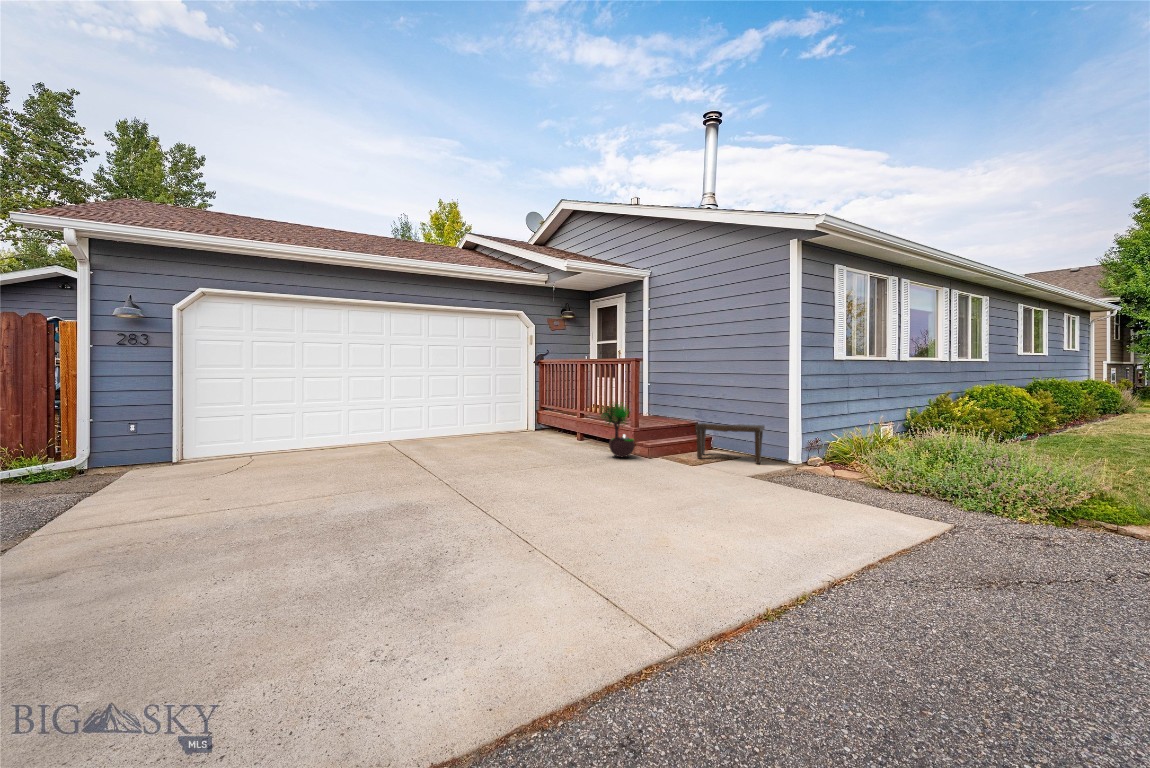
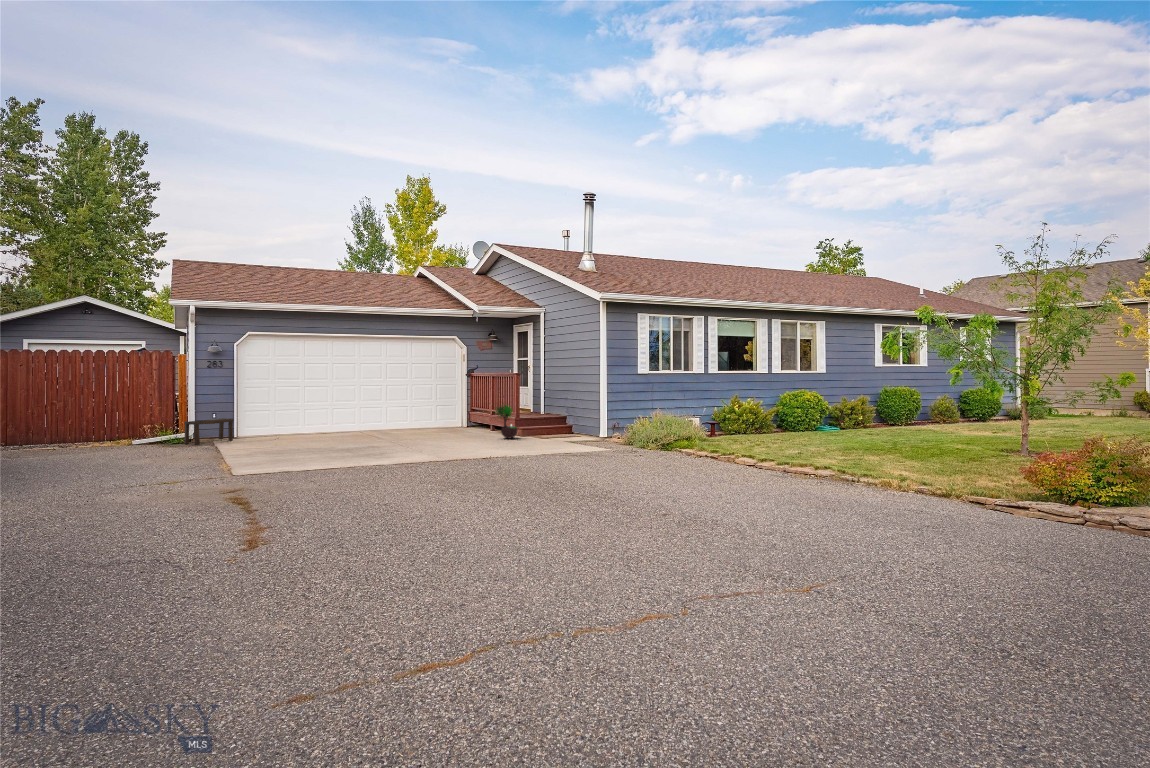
bench: present [695,423,765,464] -> present [184,418,233,445]

